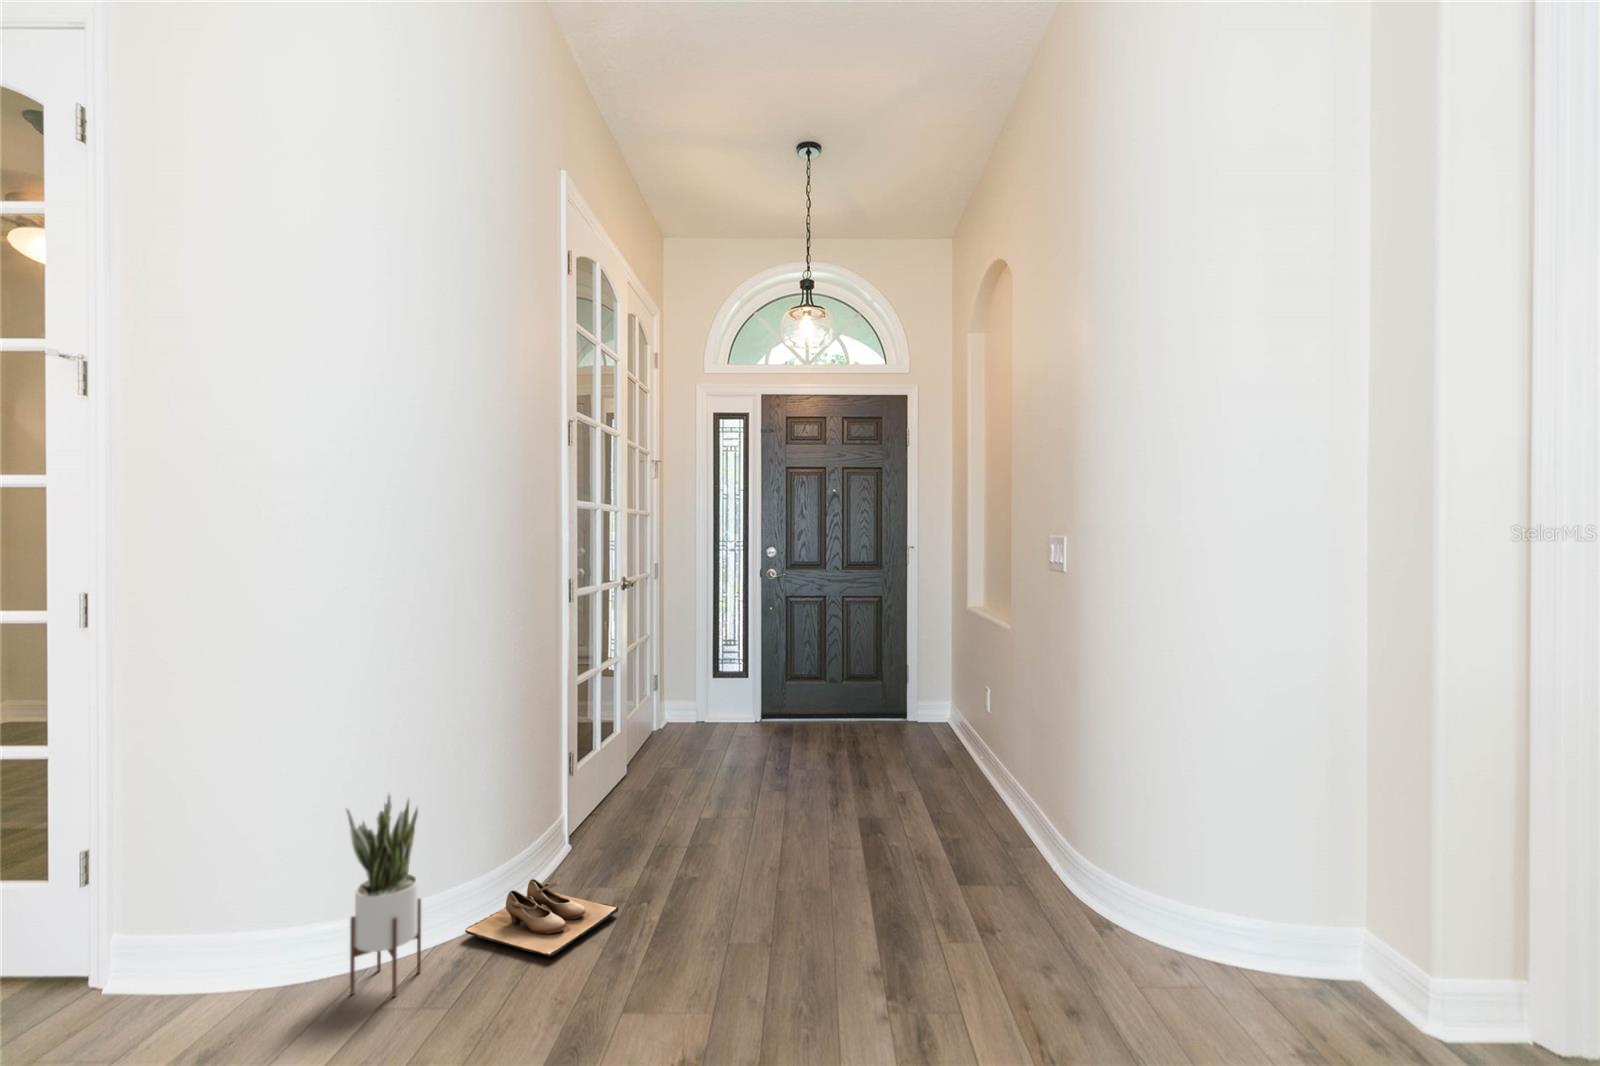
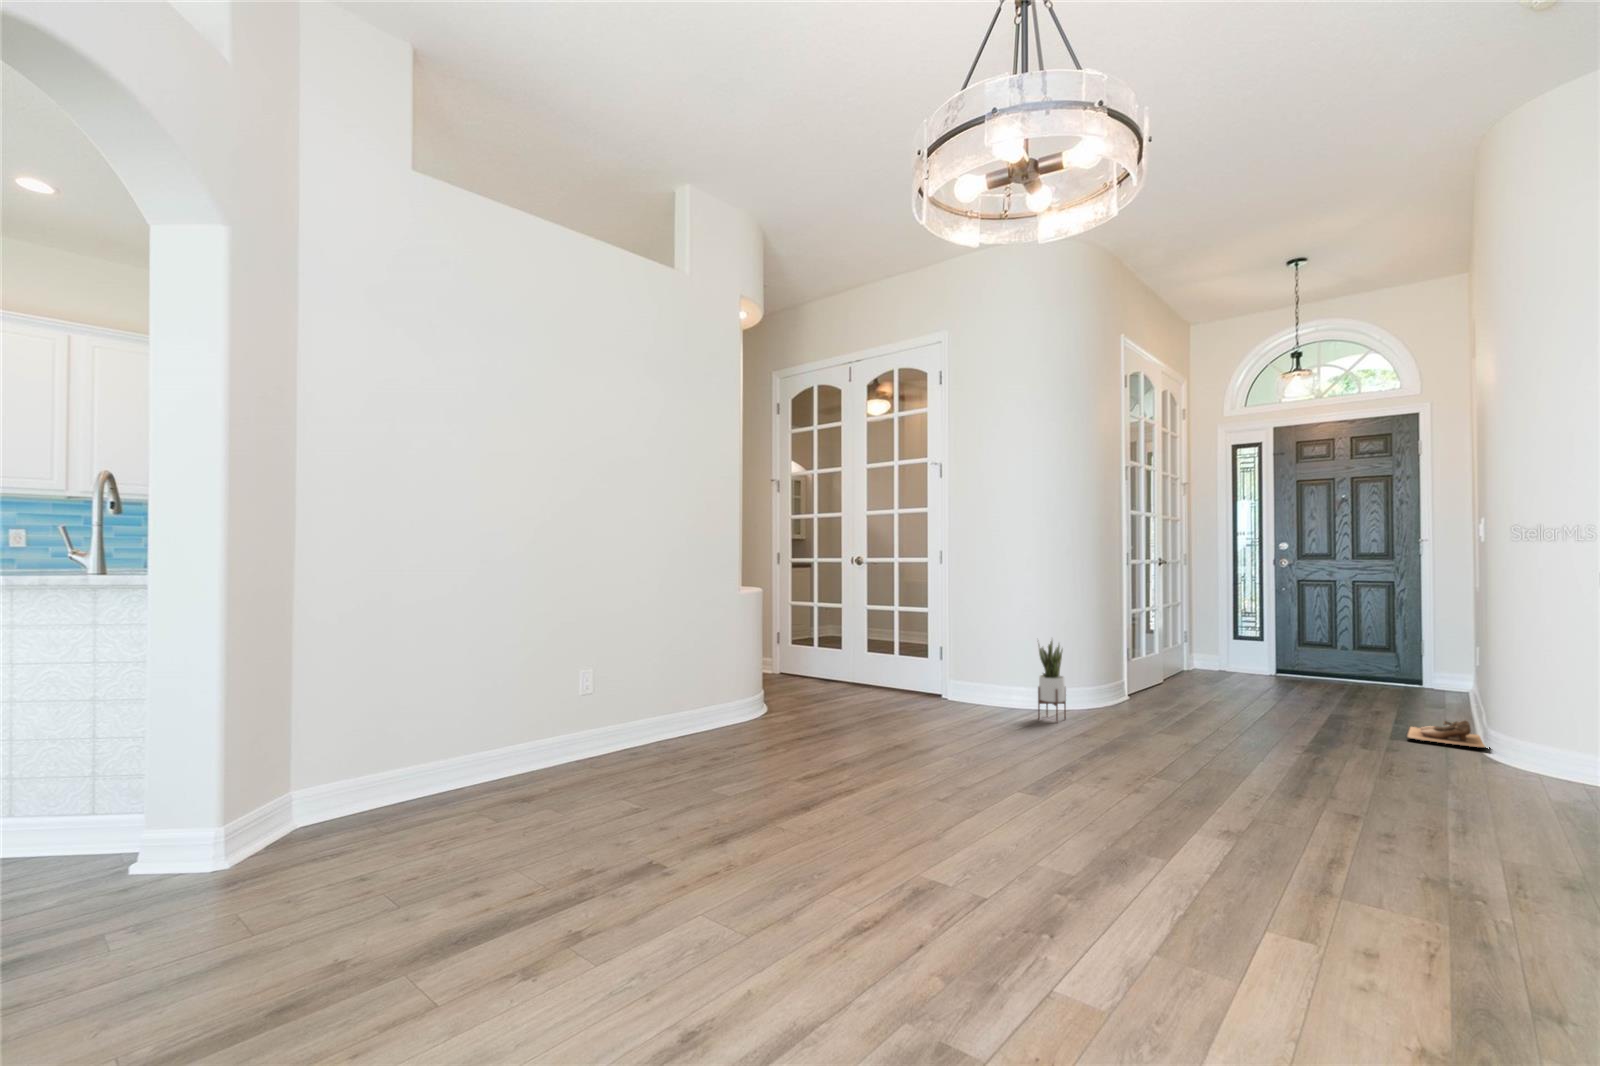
shoe: present [465,879,619,956] -> present [1406,721,1485,748]

